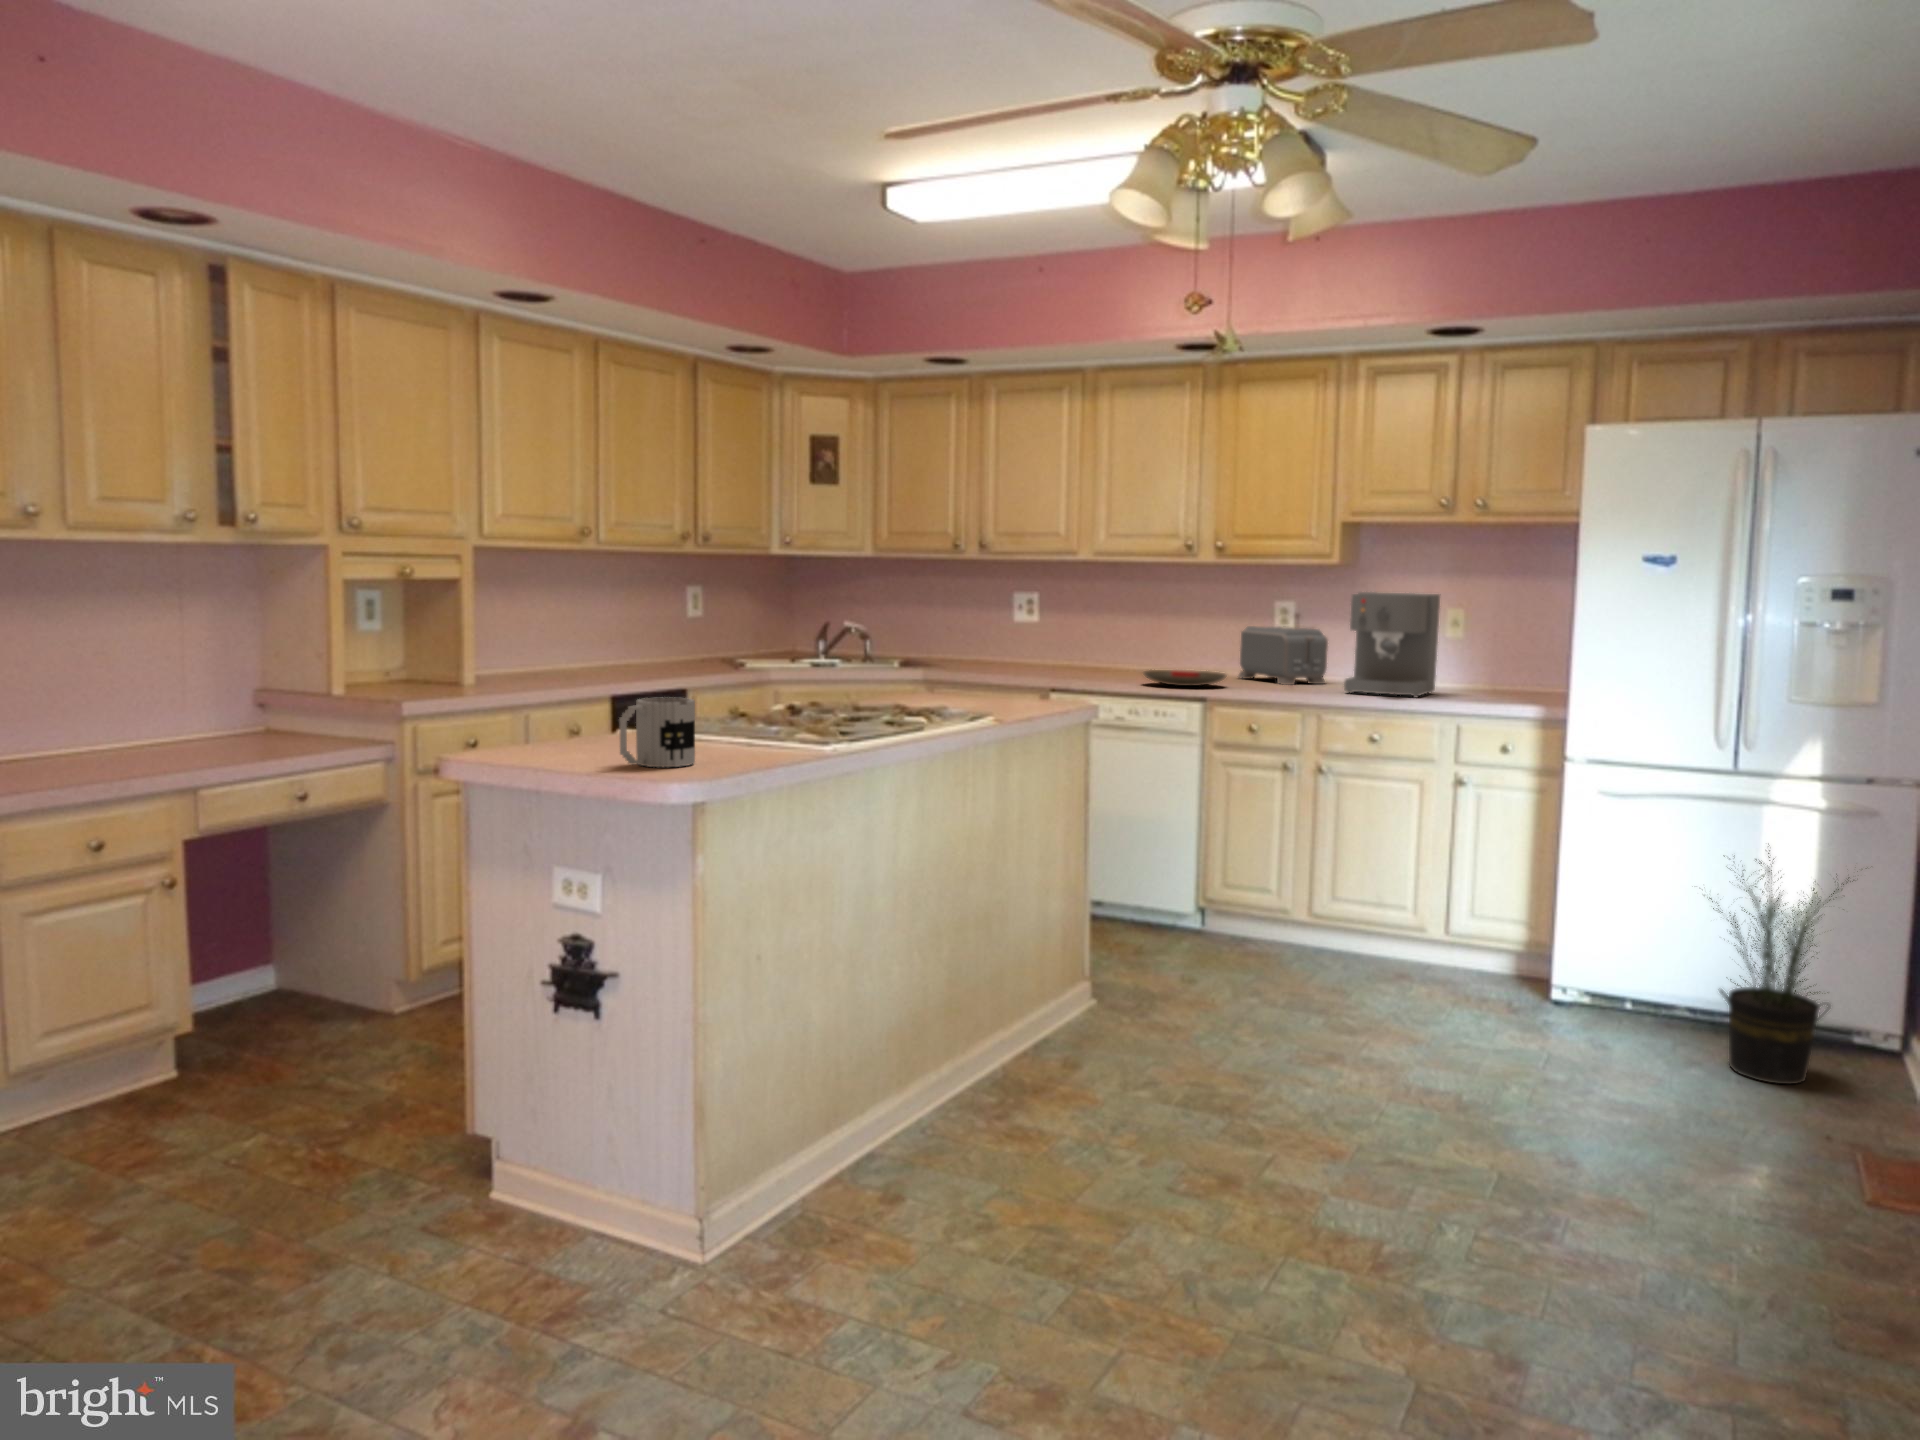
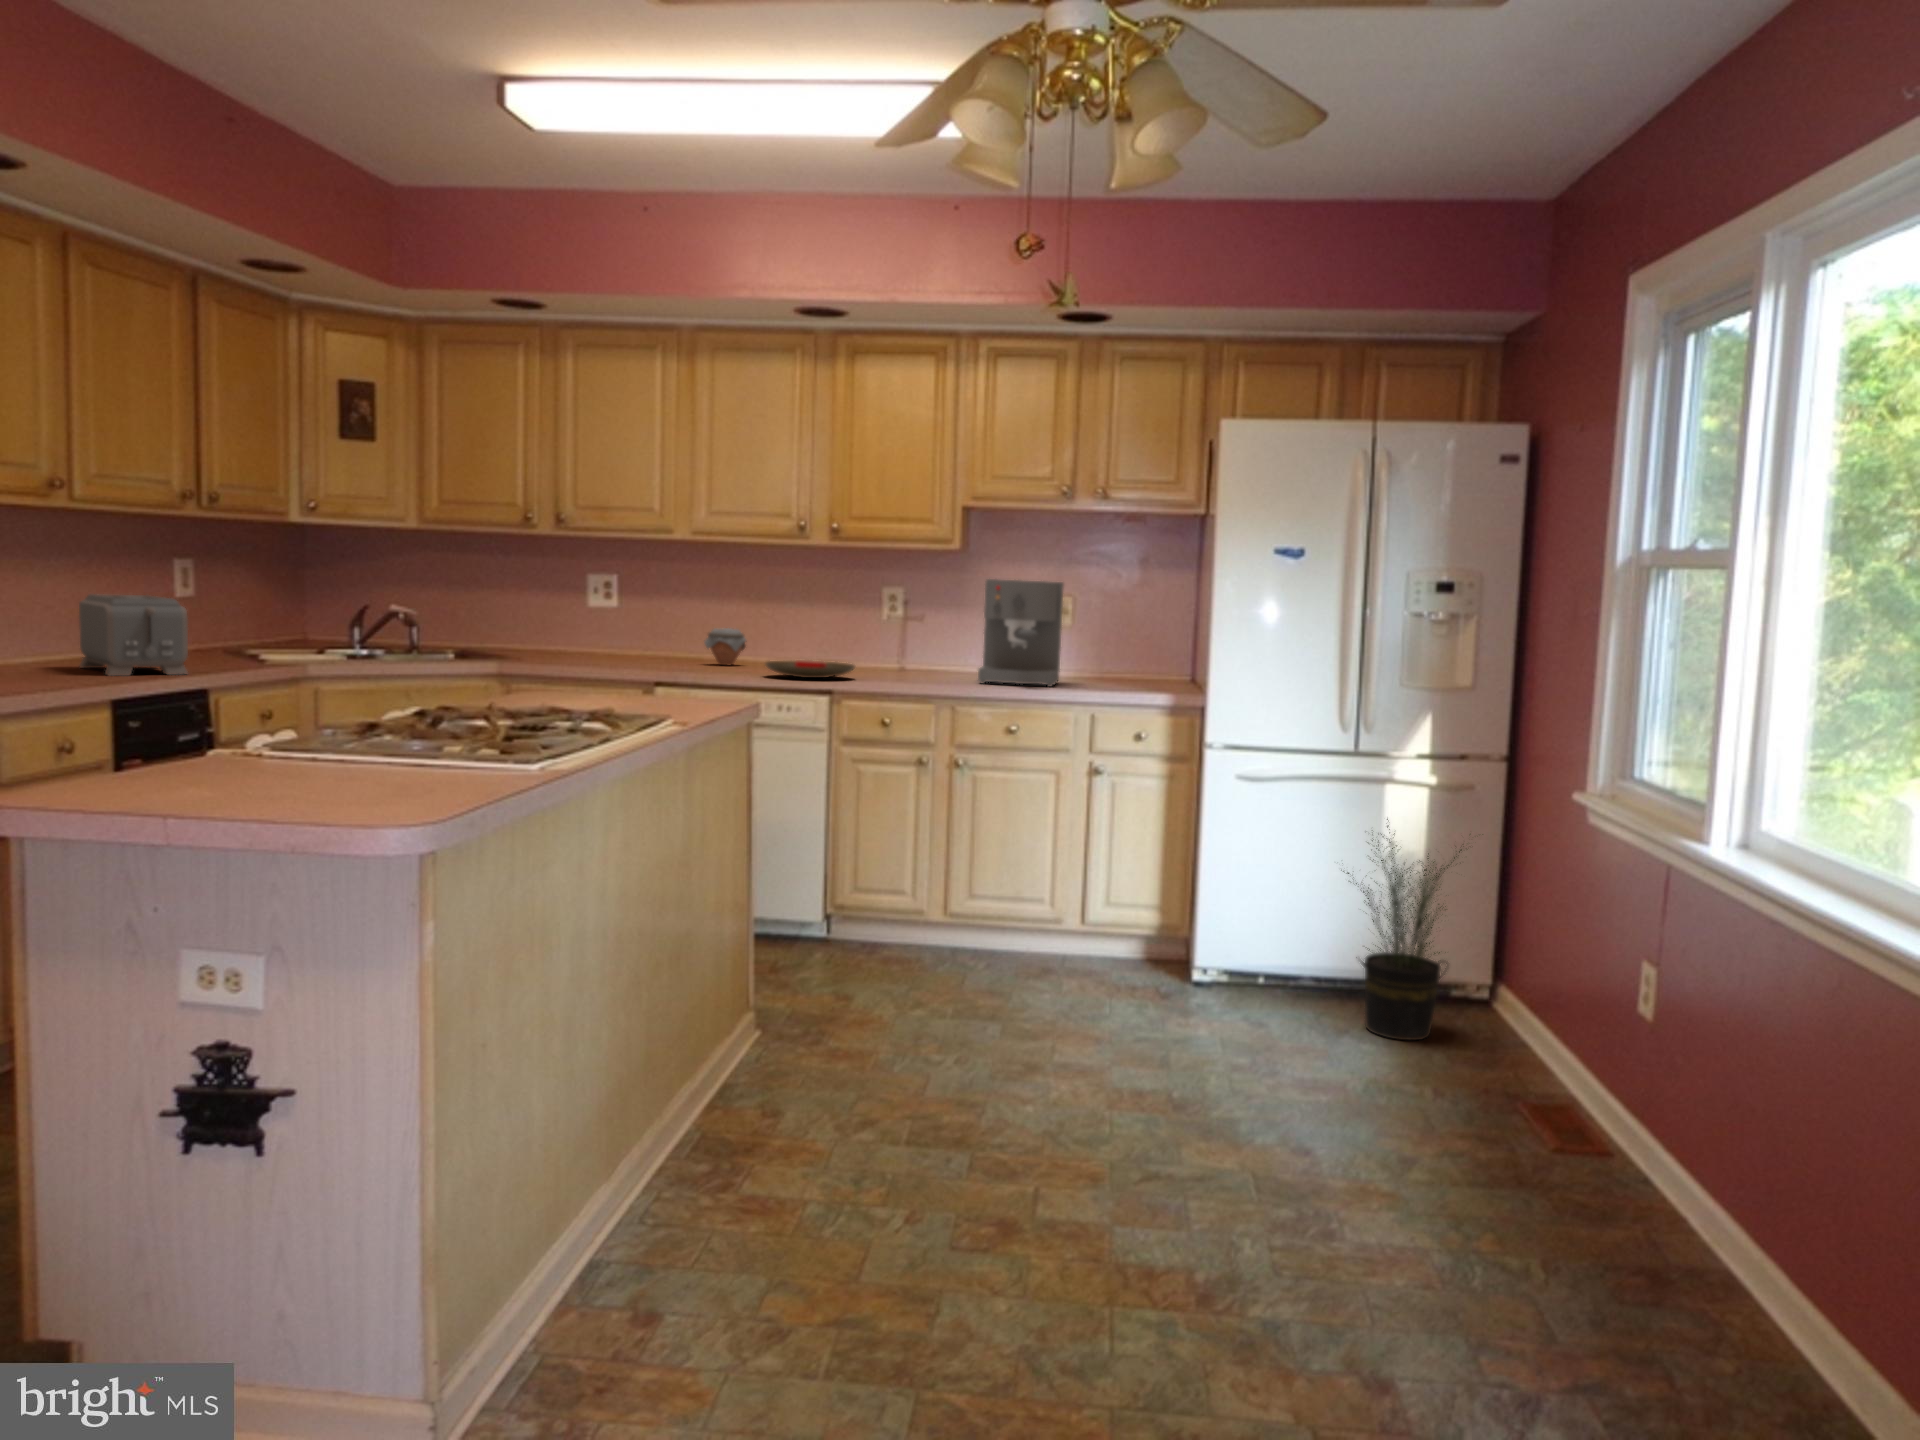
toaster: present [1237,626,1328,685] -> present [79,594,188,676]
jar: none [1108,640,1146,674] -> present [705,628,746,665]
mug: present [619,697,695,767] -> none [310,696,407,789]

